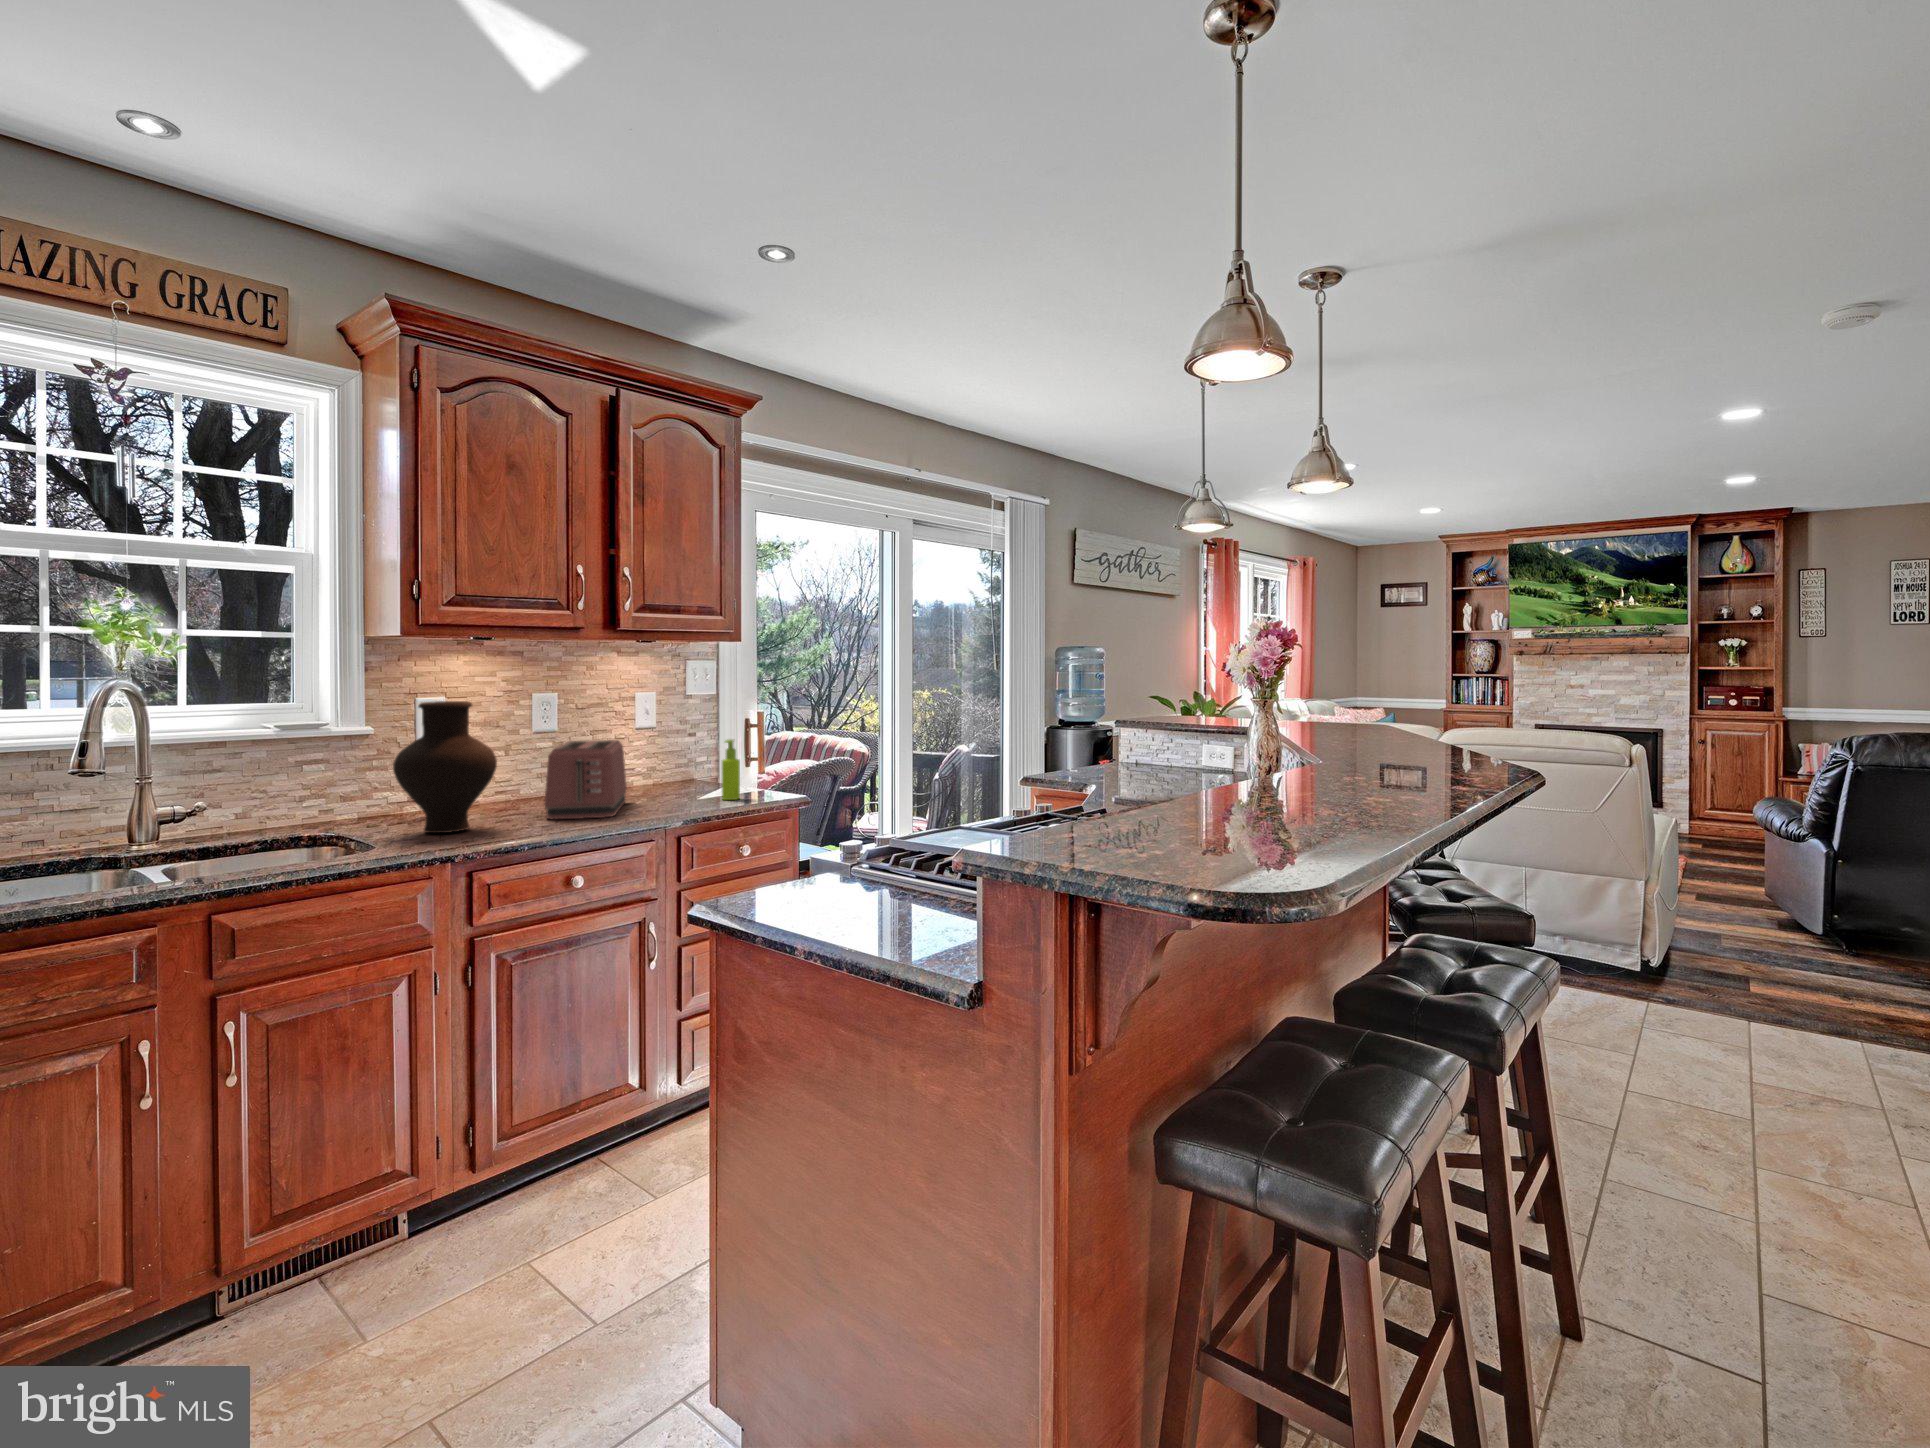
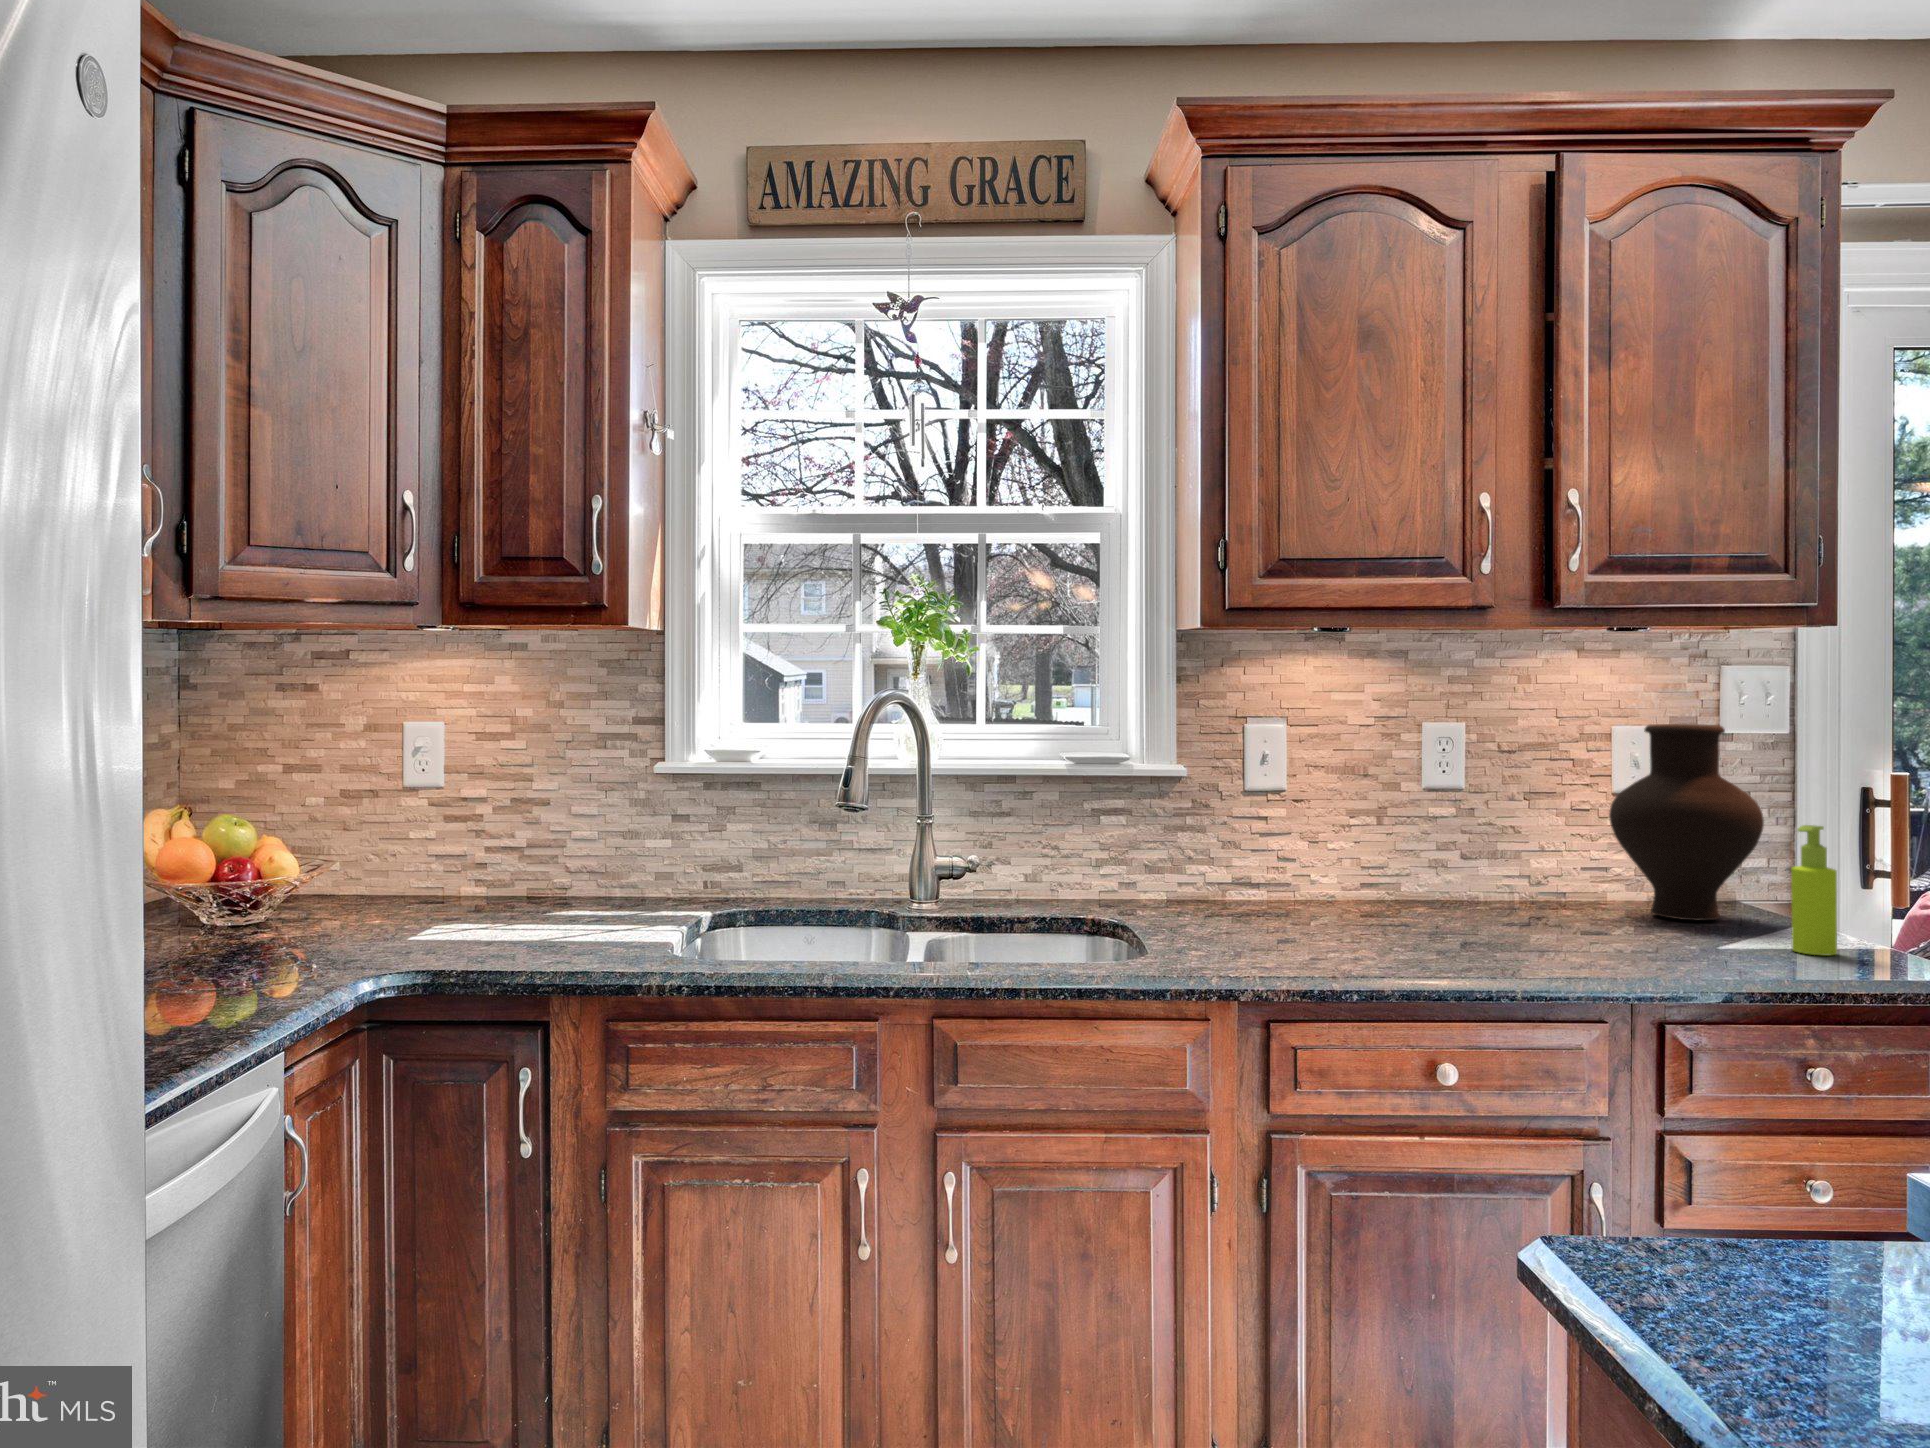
vase: present [393,701,497,833] -> present [1609,724,1764,921]
toaster: present [544,740,627,819] -> none [1423,806,1585,956]

